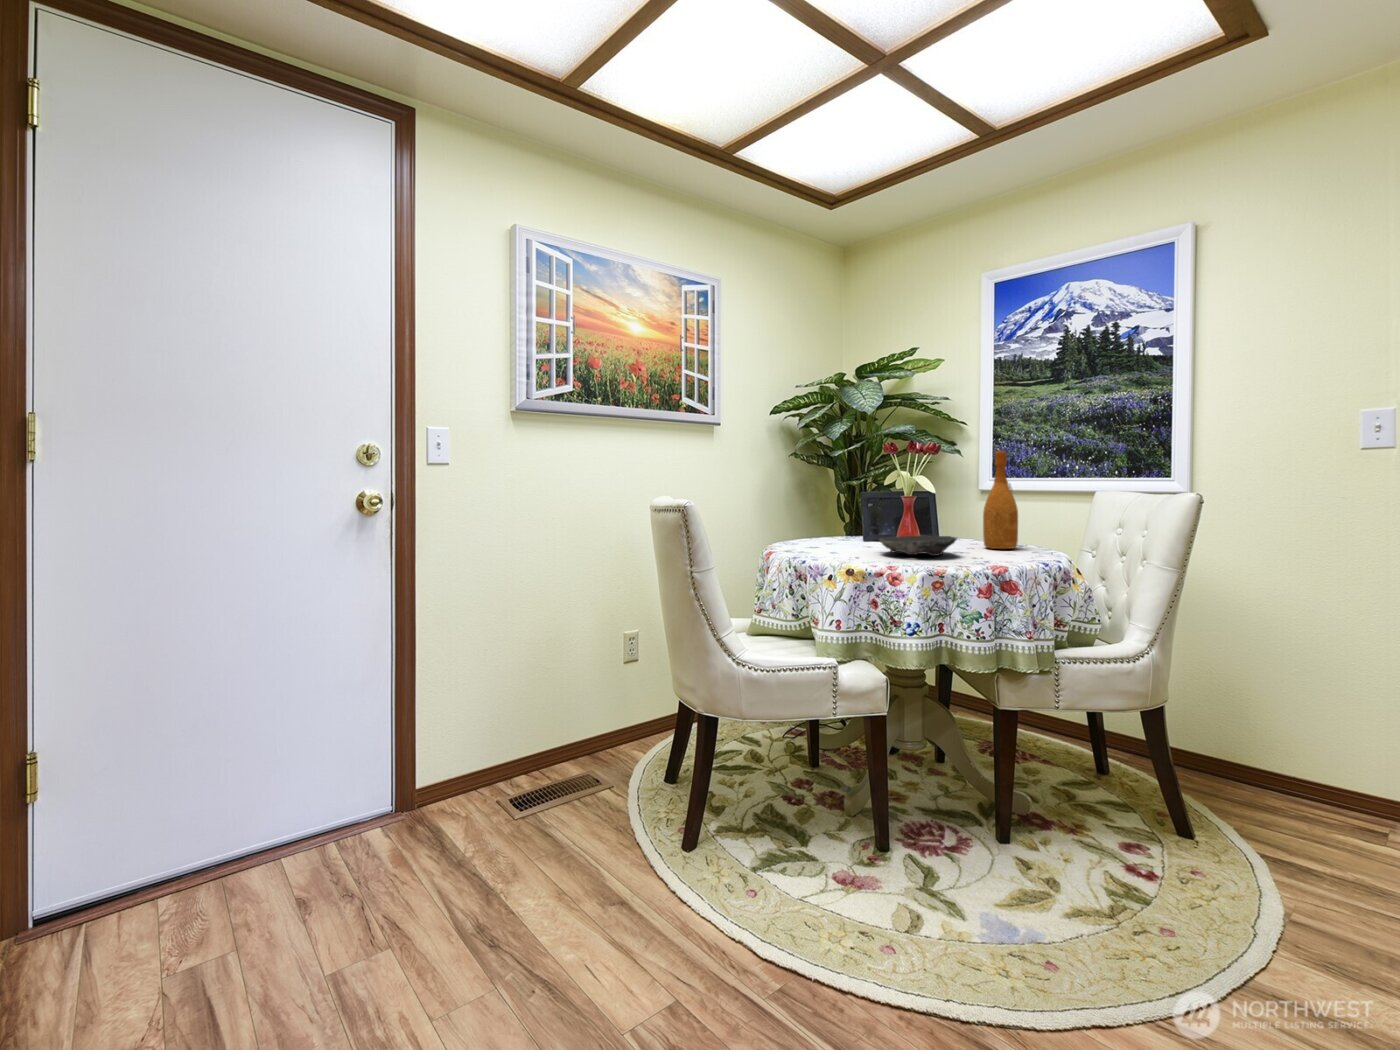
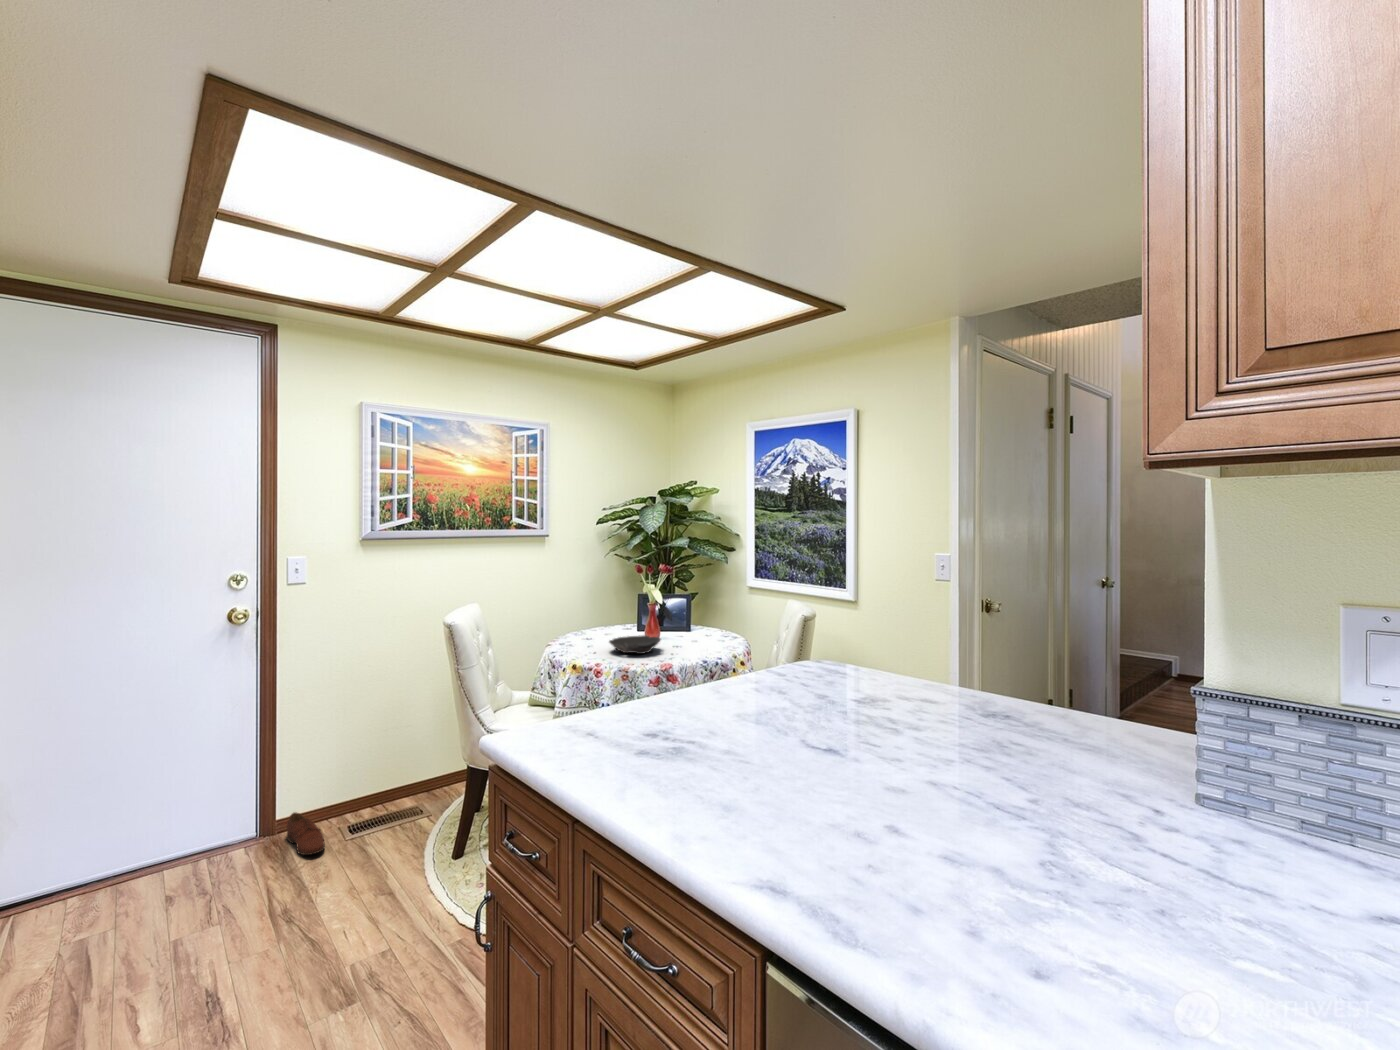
wine bottle: present [983,450,1018,549] -> none [692,576,714,646]
shoe: none [436,780,496,840] -> present [287,812,325,855]

